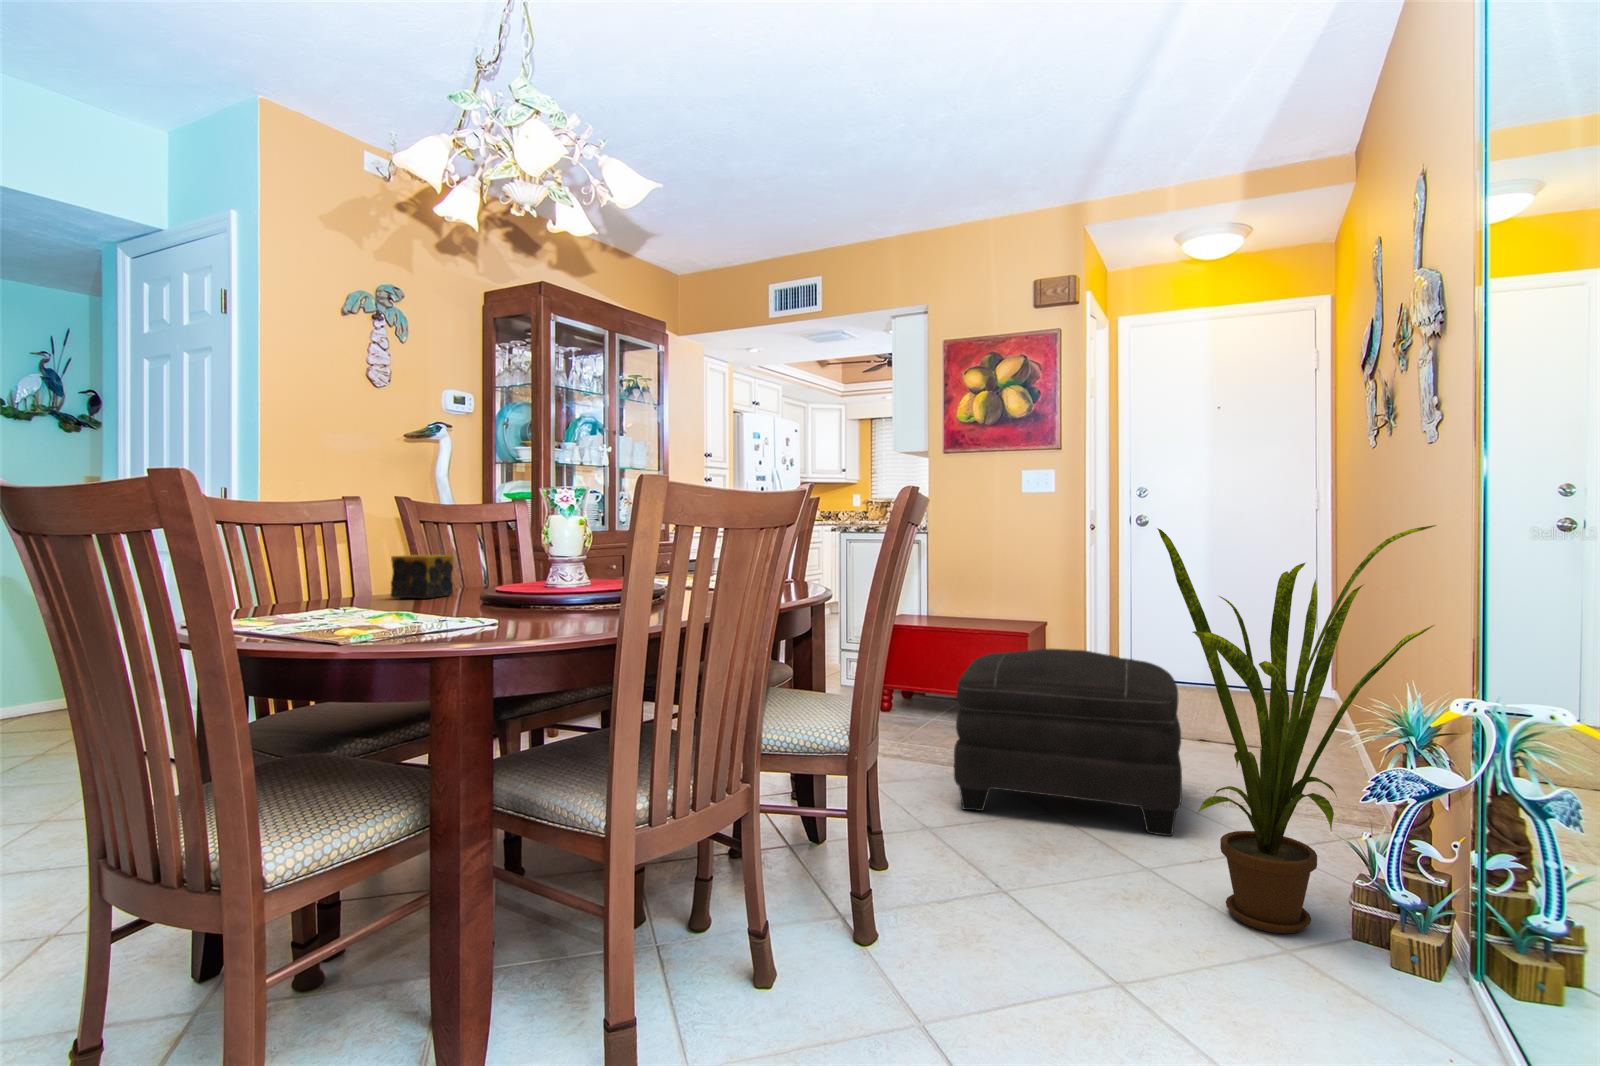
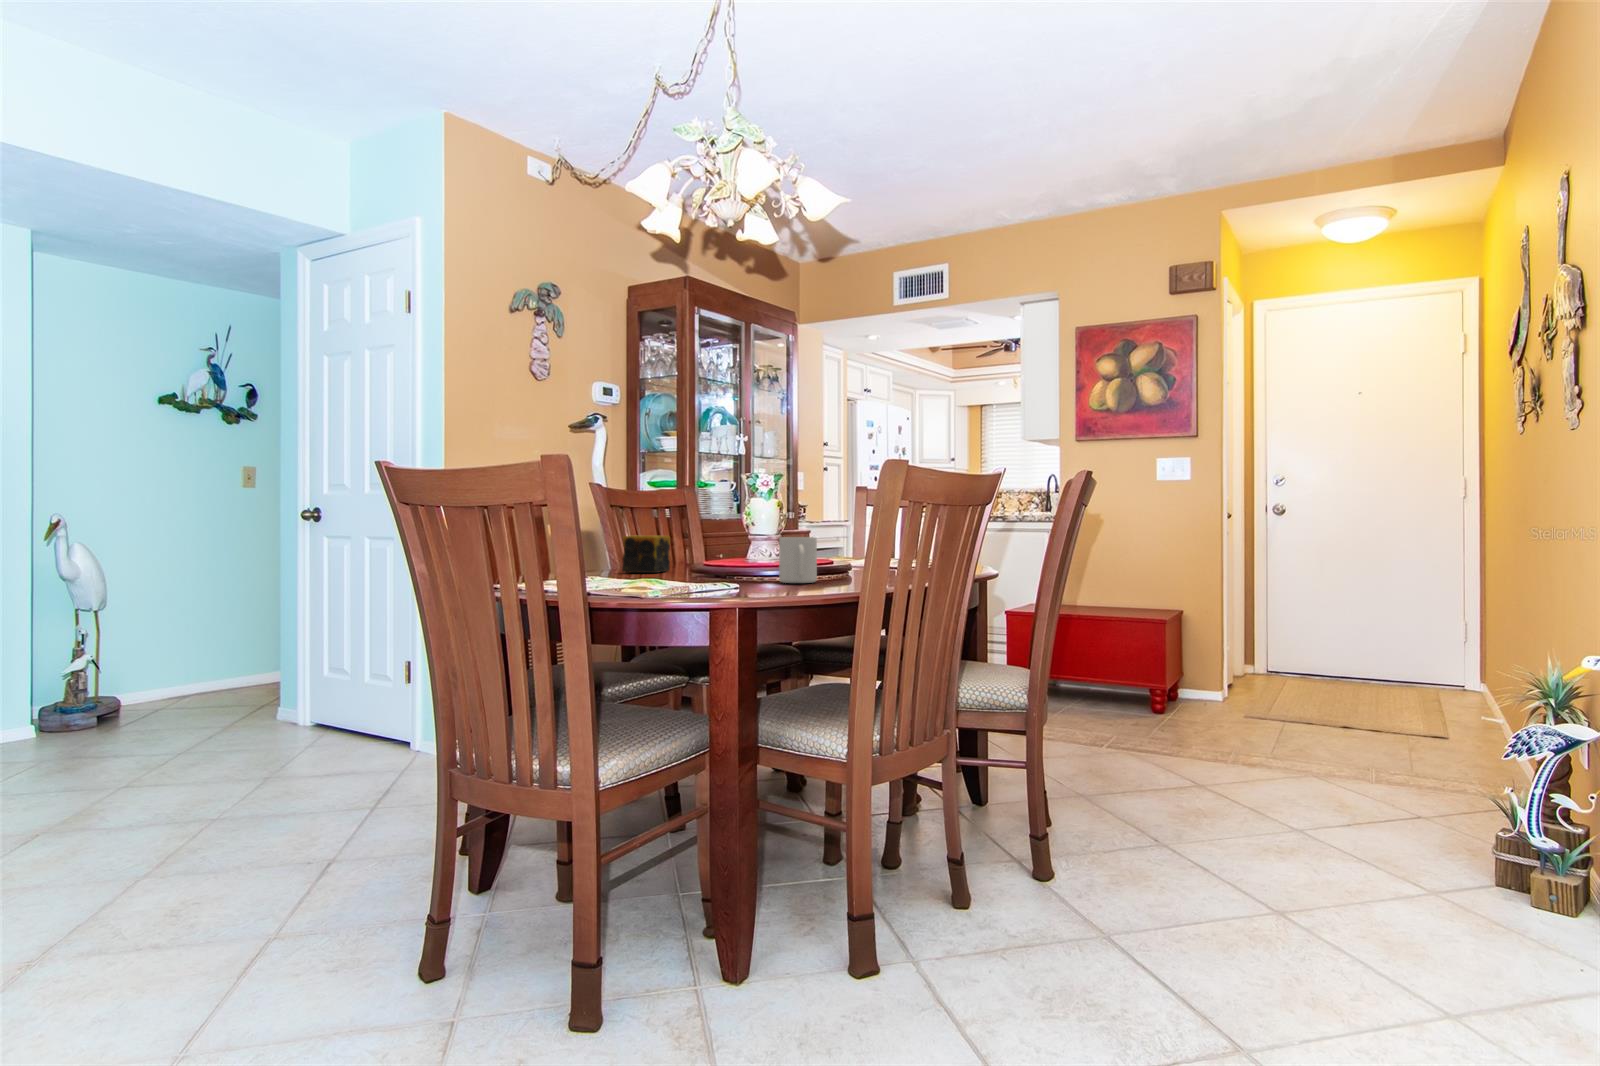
house plant: present [1157,525,1436,934] -> none [1312,508,1579,876]
mug: none [529,560,576,617] -> present [779,537,817,583]
ottoman: present [954,649,1182,836] -> none [1105,633,1330,805]

